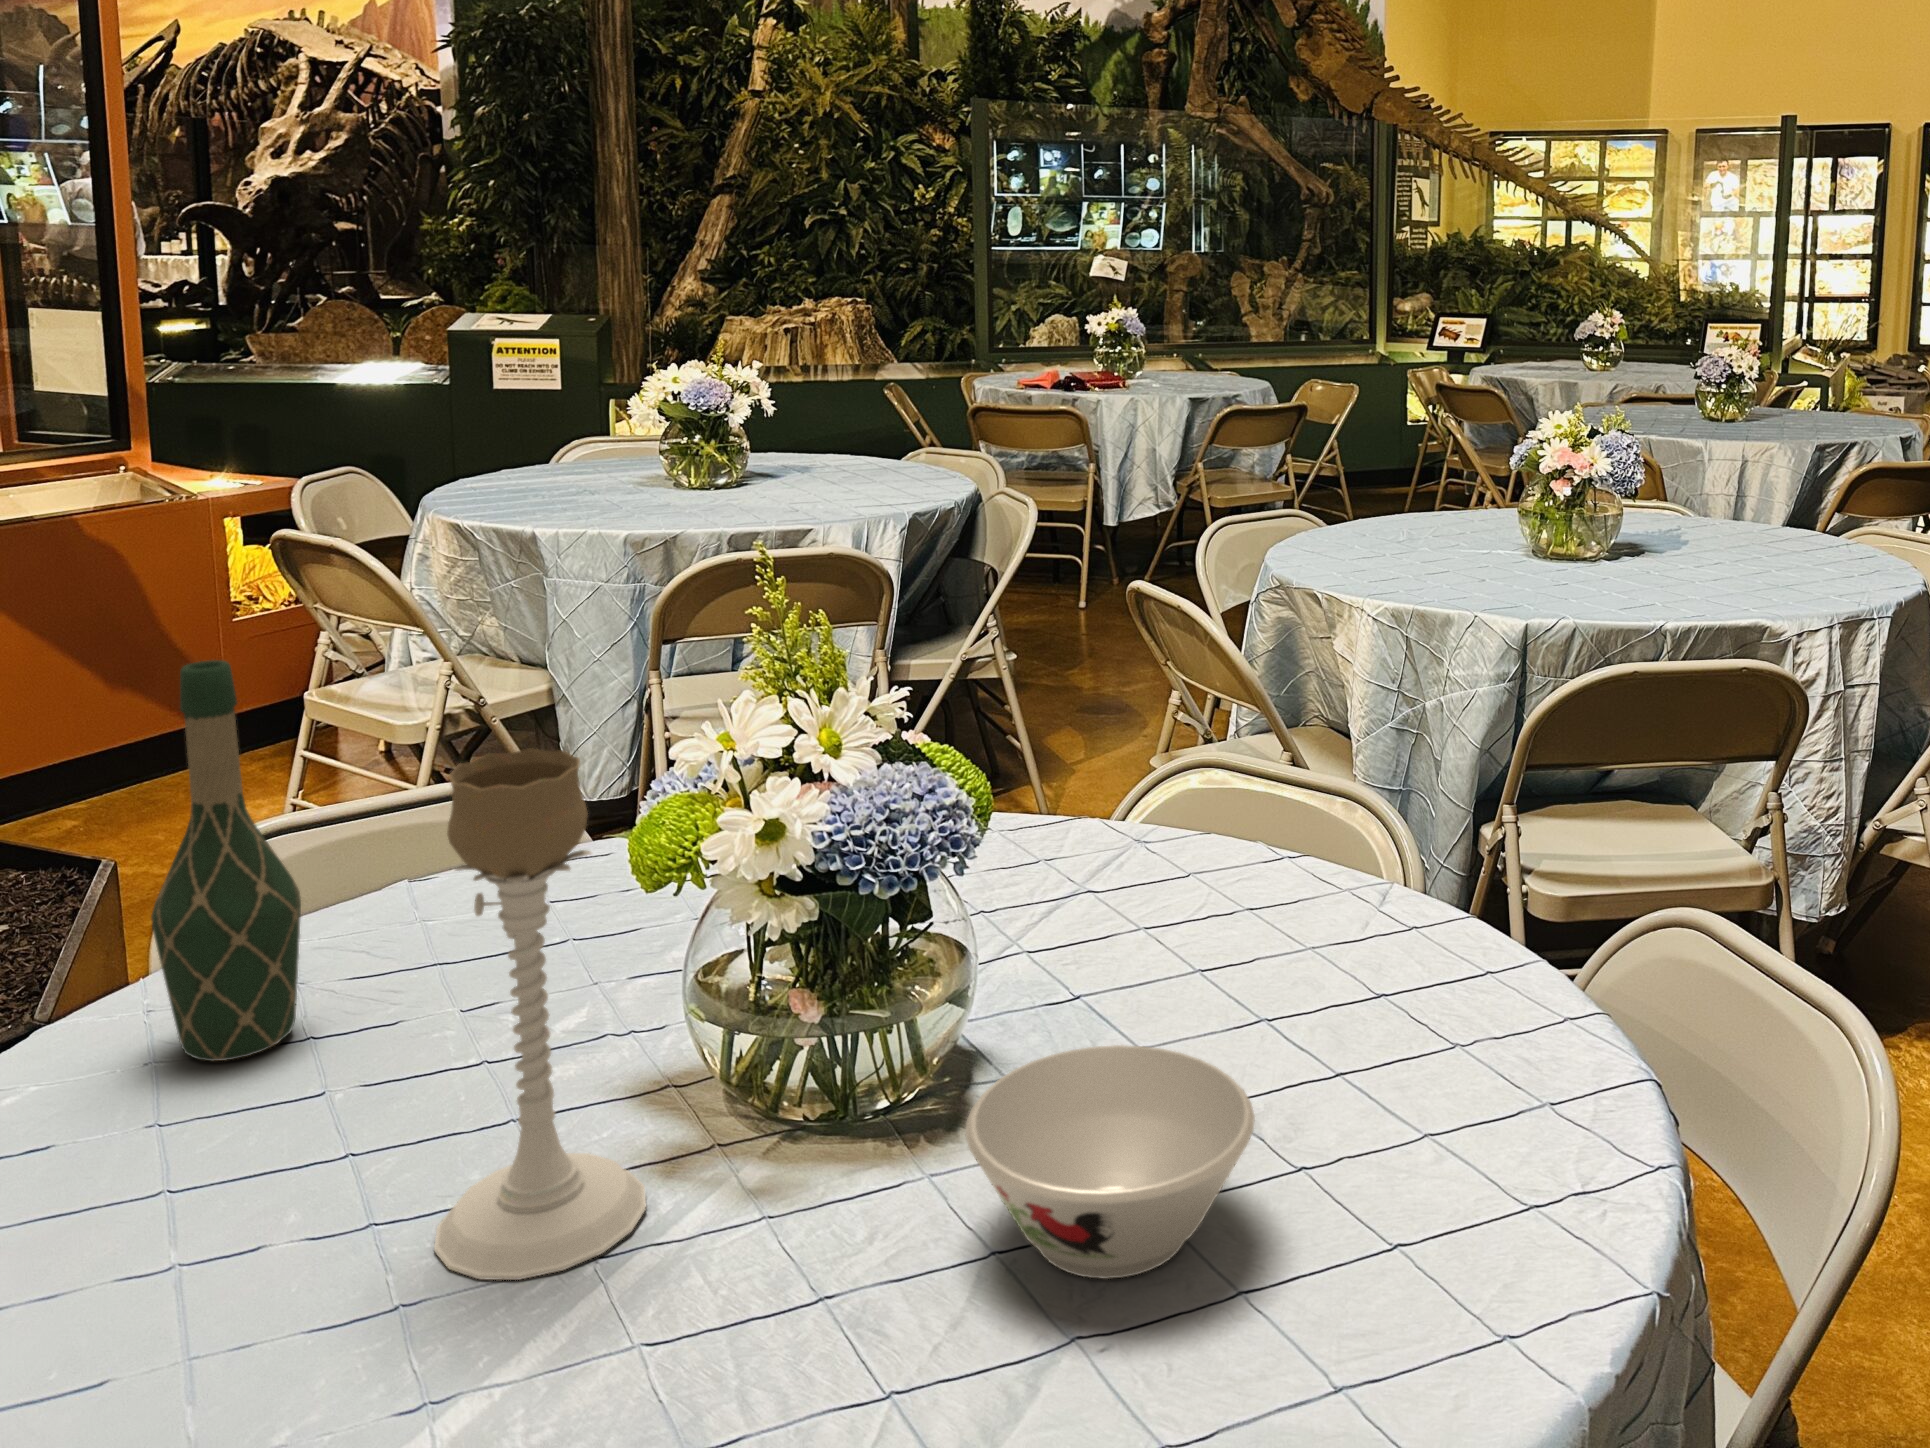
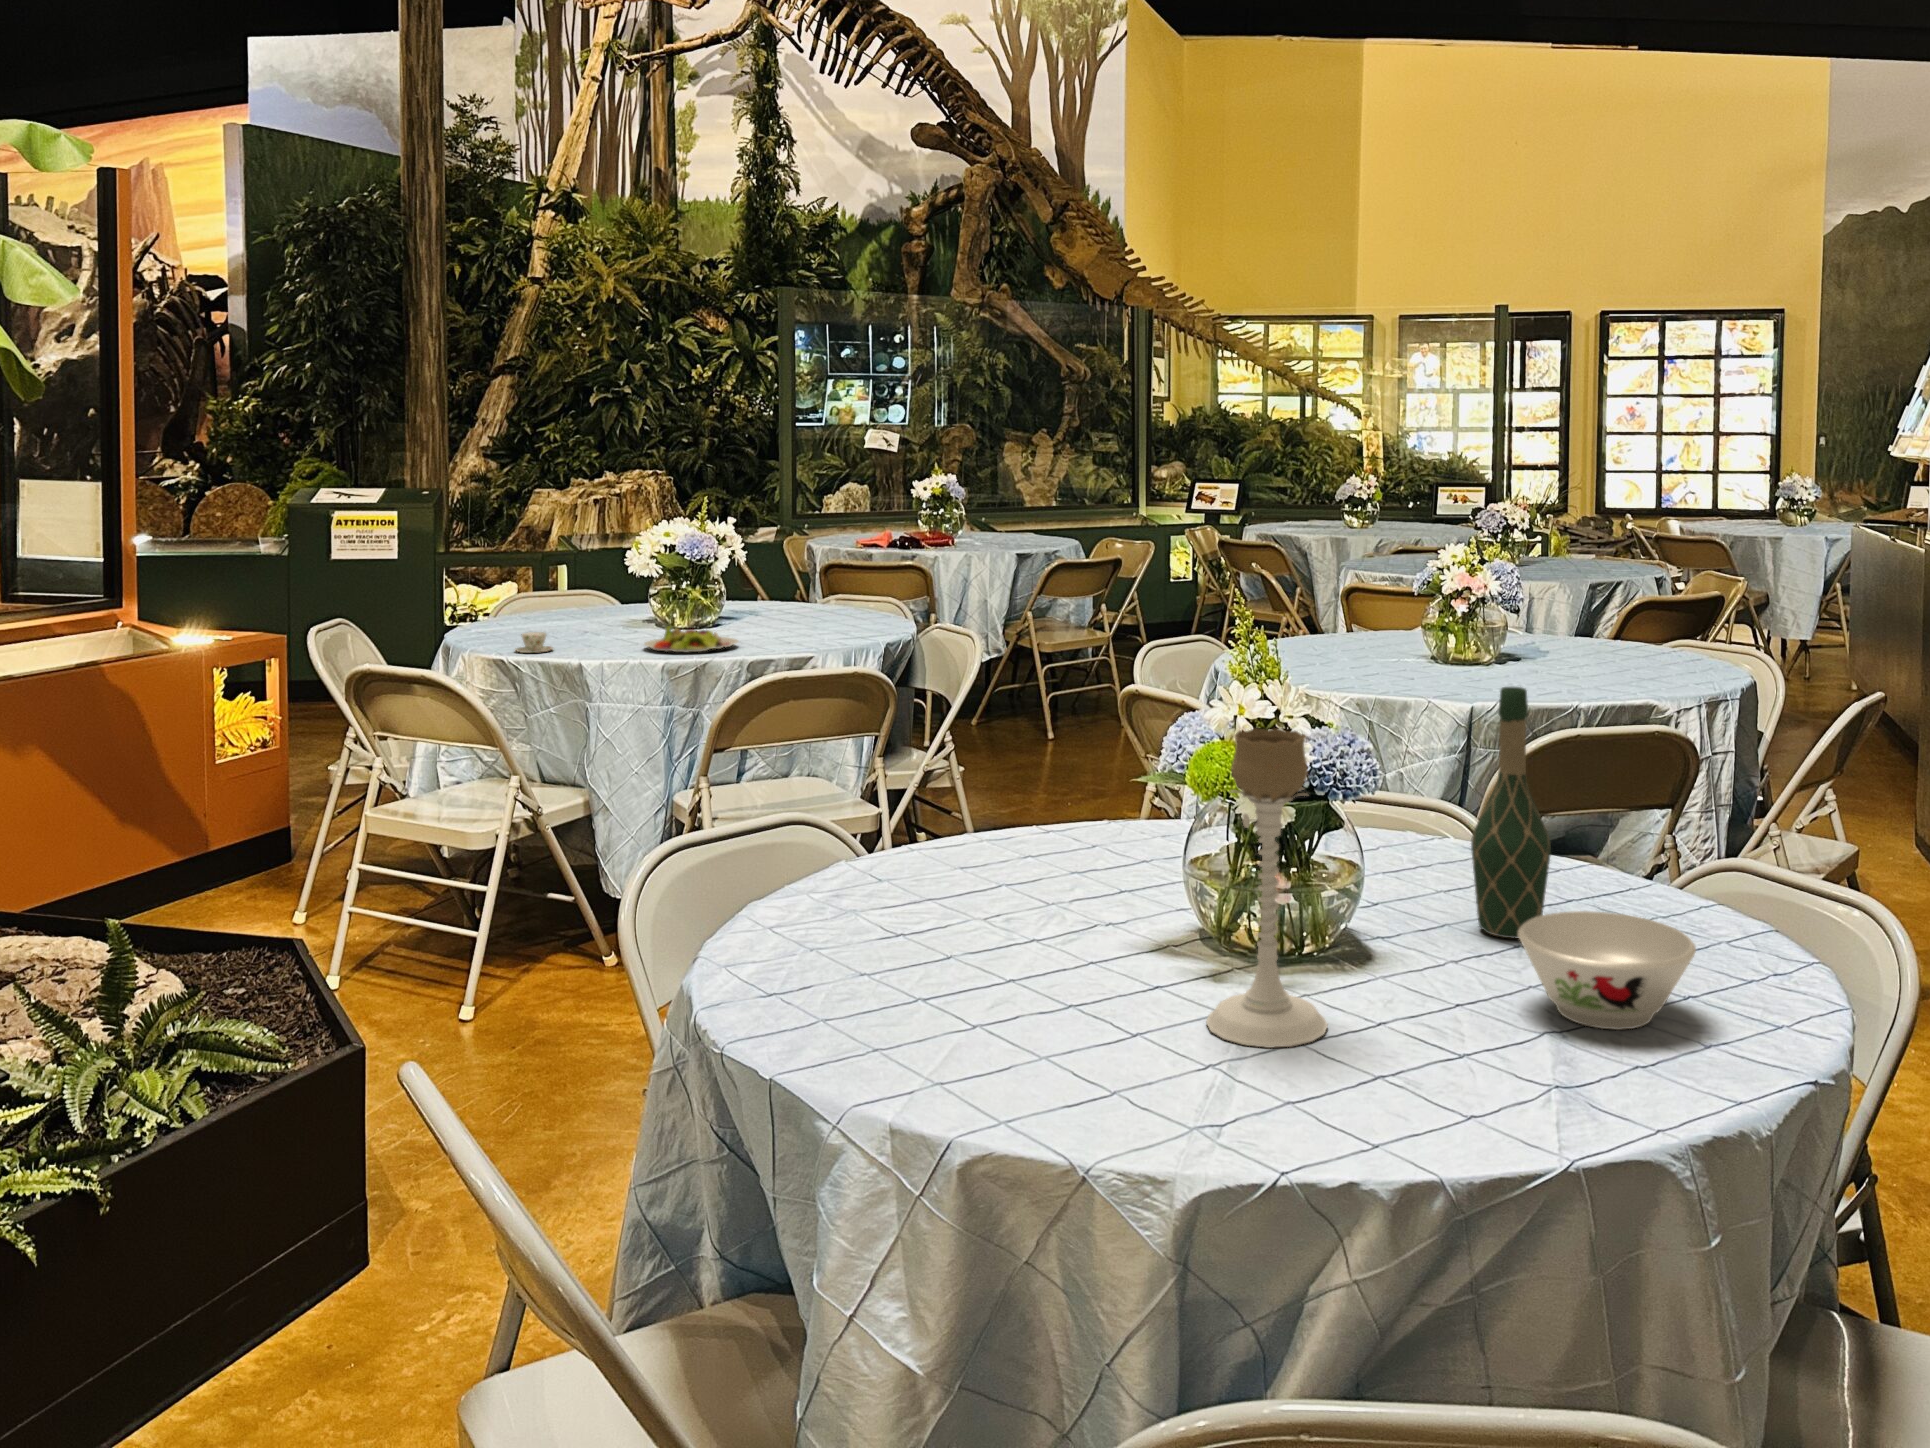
salad plate: none [638,472,748,503] -> present [645,626,738,653]
teacup: none [498,475,544,499] -> present [515,632,553,653]
wine bottle: present [151,660,301,1061] -> present [1471,687,1551,938]

